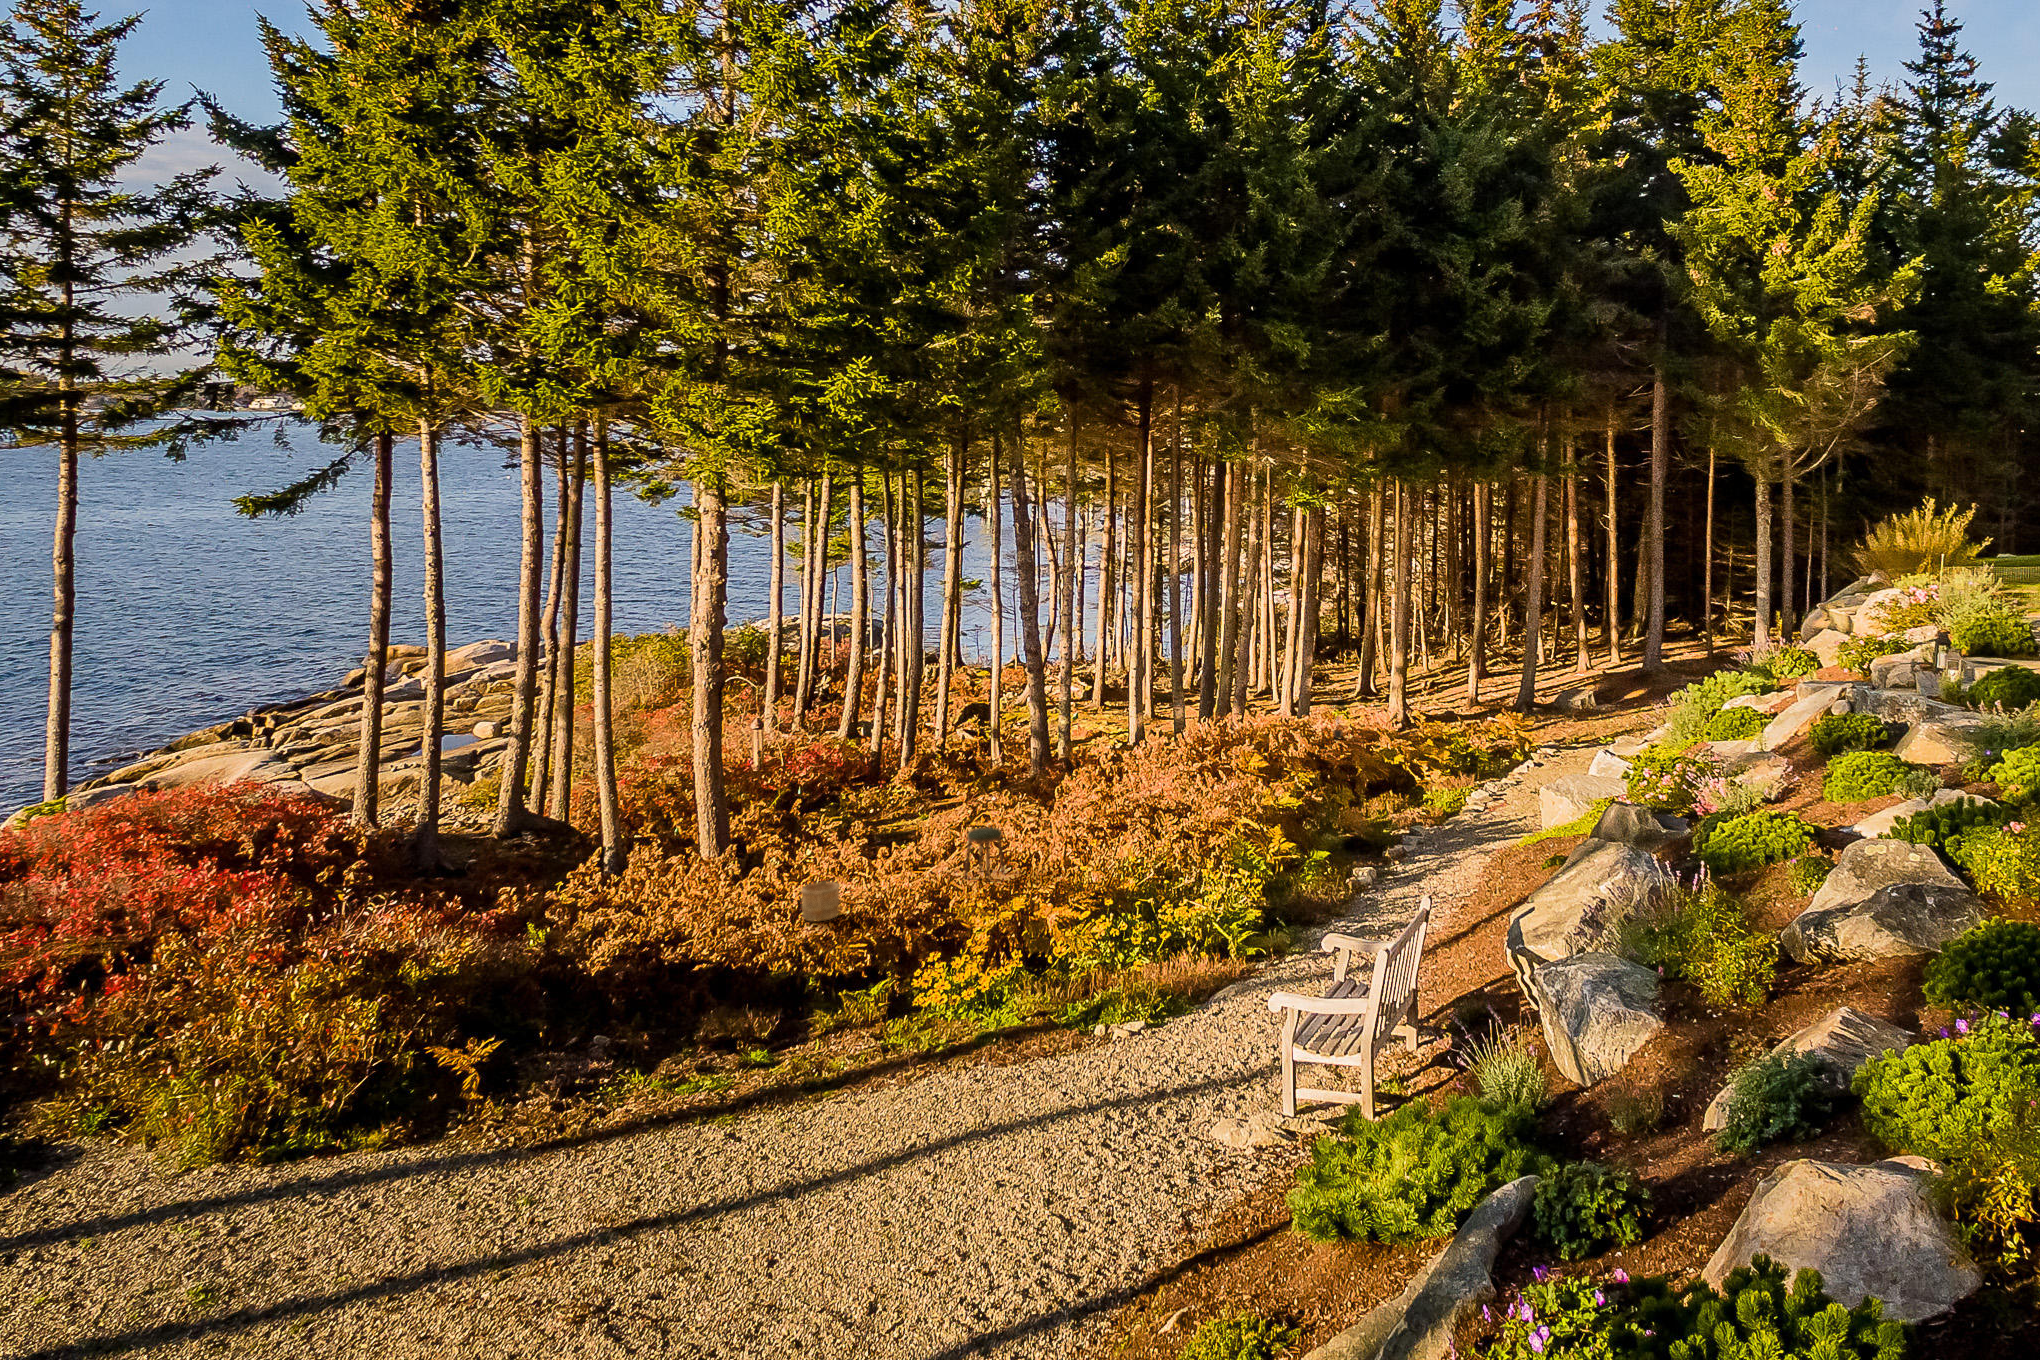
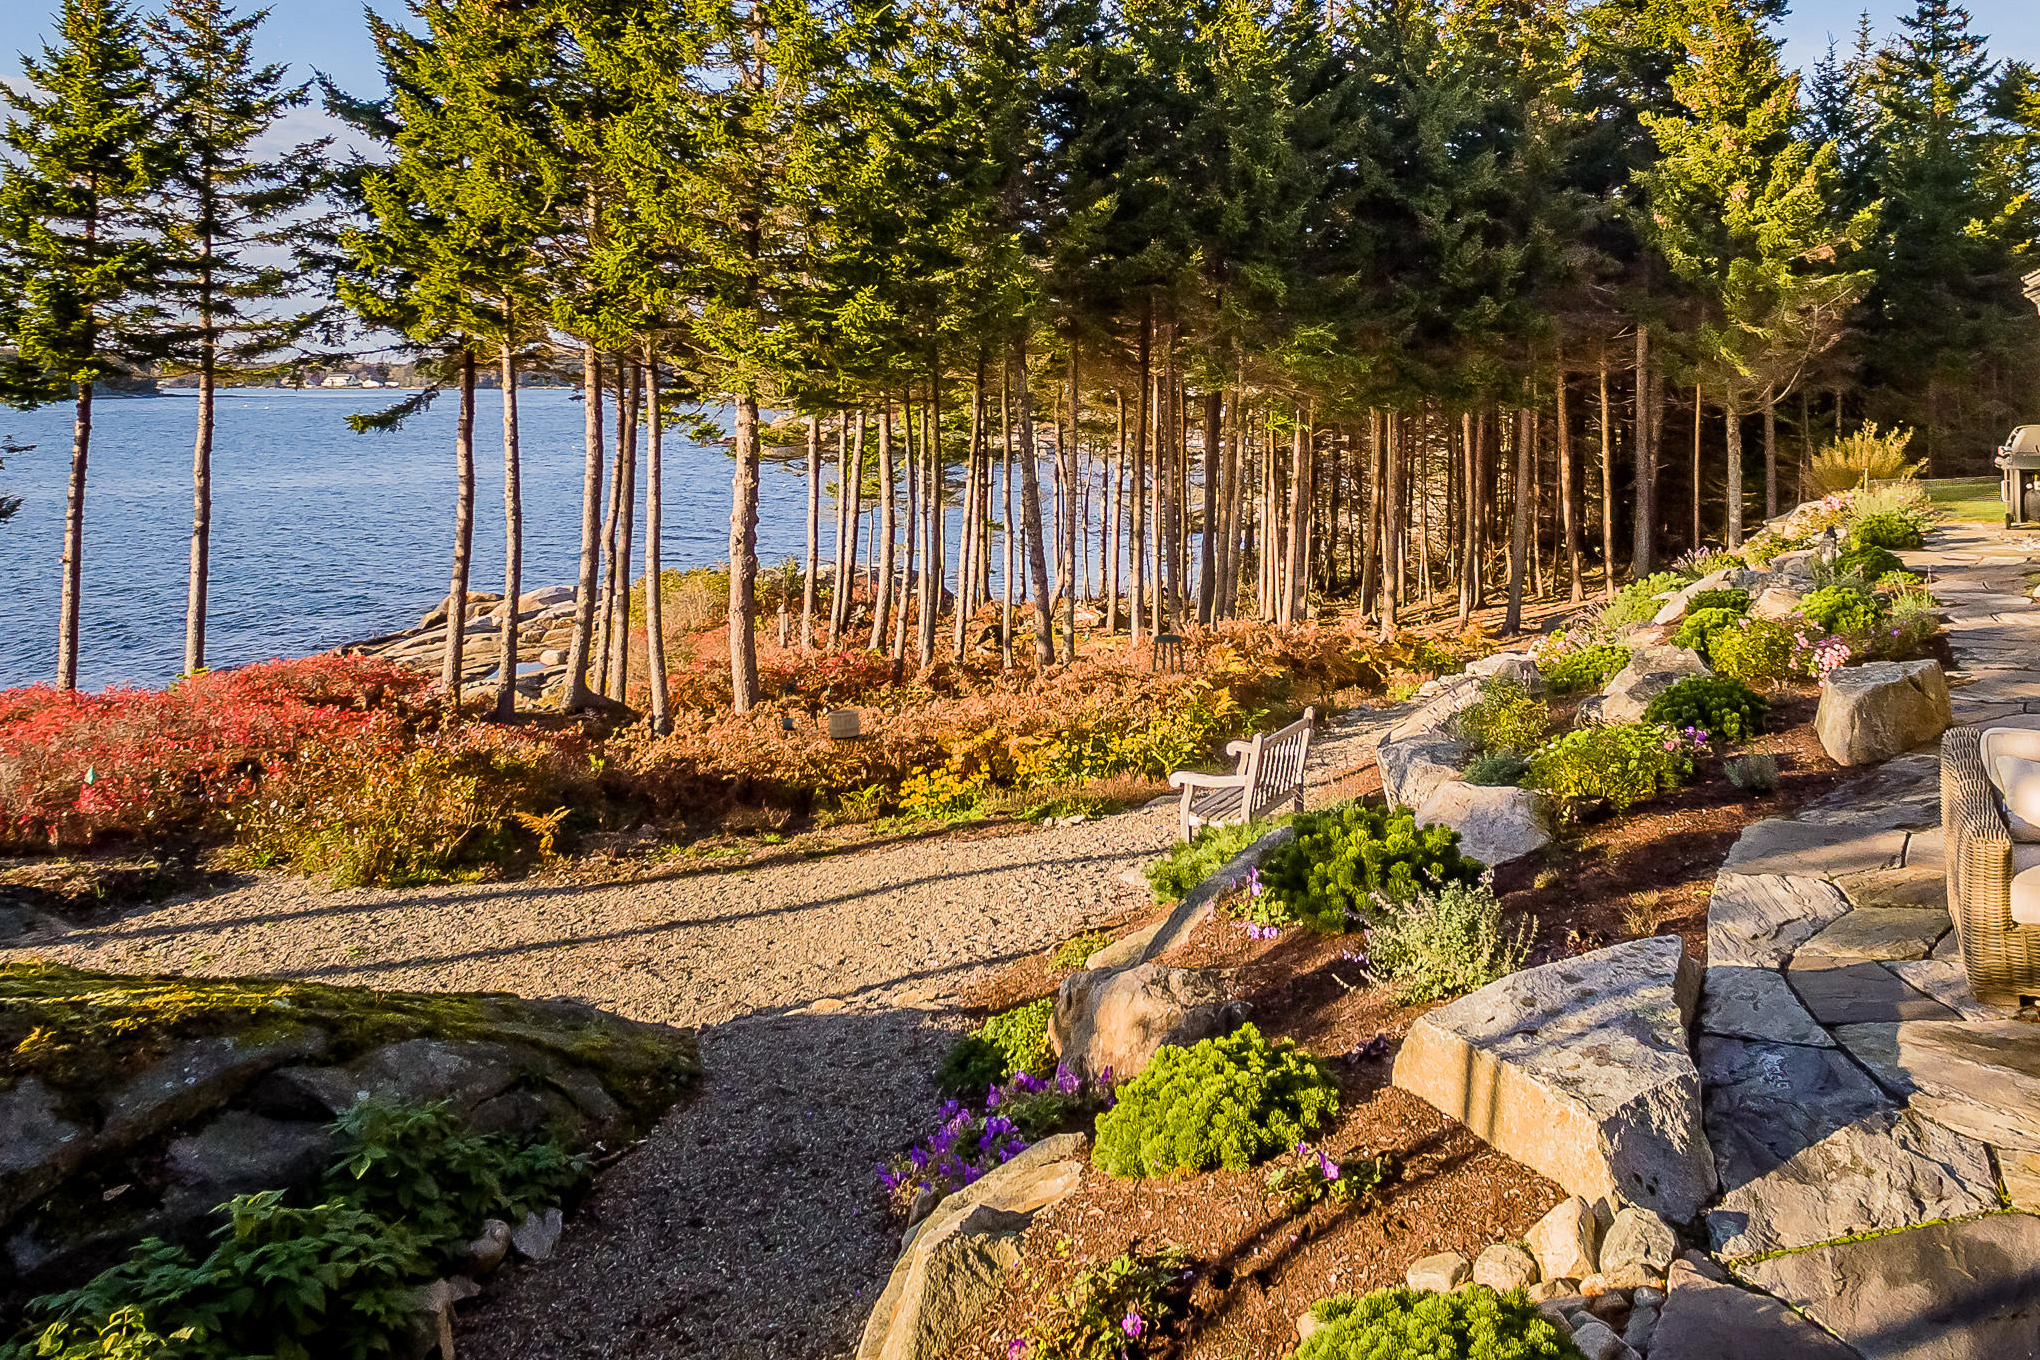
potted plant: present [1330,696,1347,739] -> present [780,676,799,729]
stool: present [964,827,1005,881] -> present [1152,634,1184,673]

